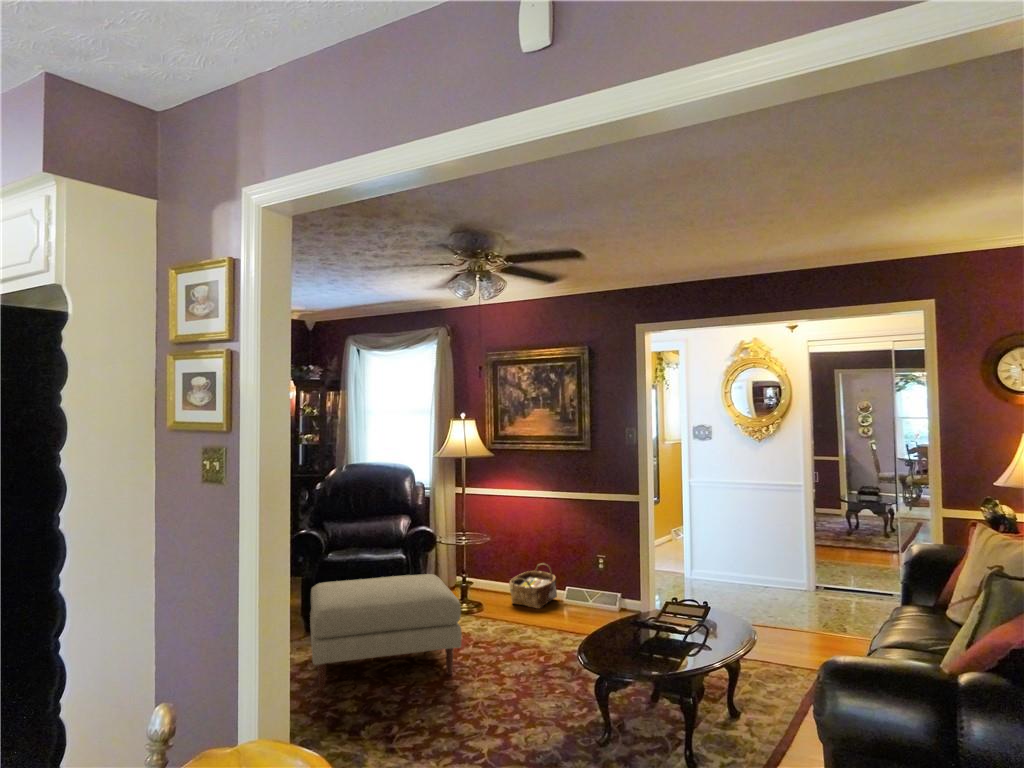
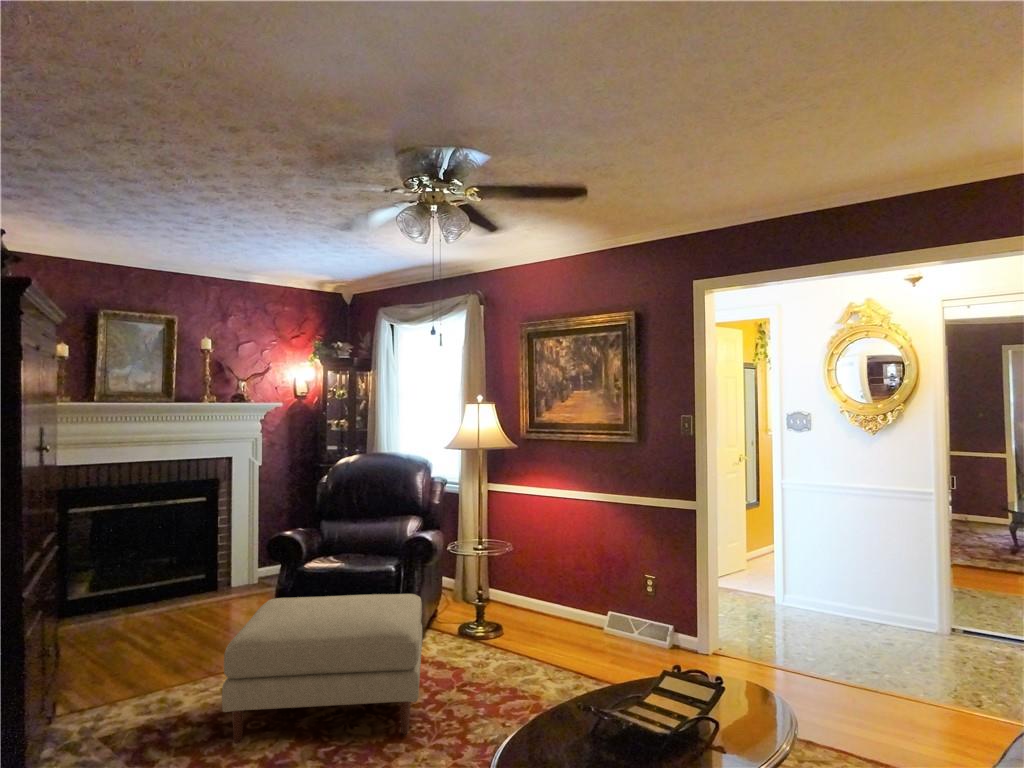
woven basket: present [509,563,557,608] -> none [535,579,596,637]

